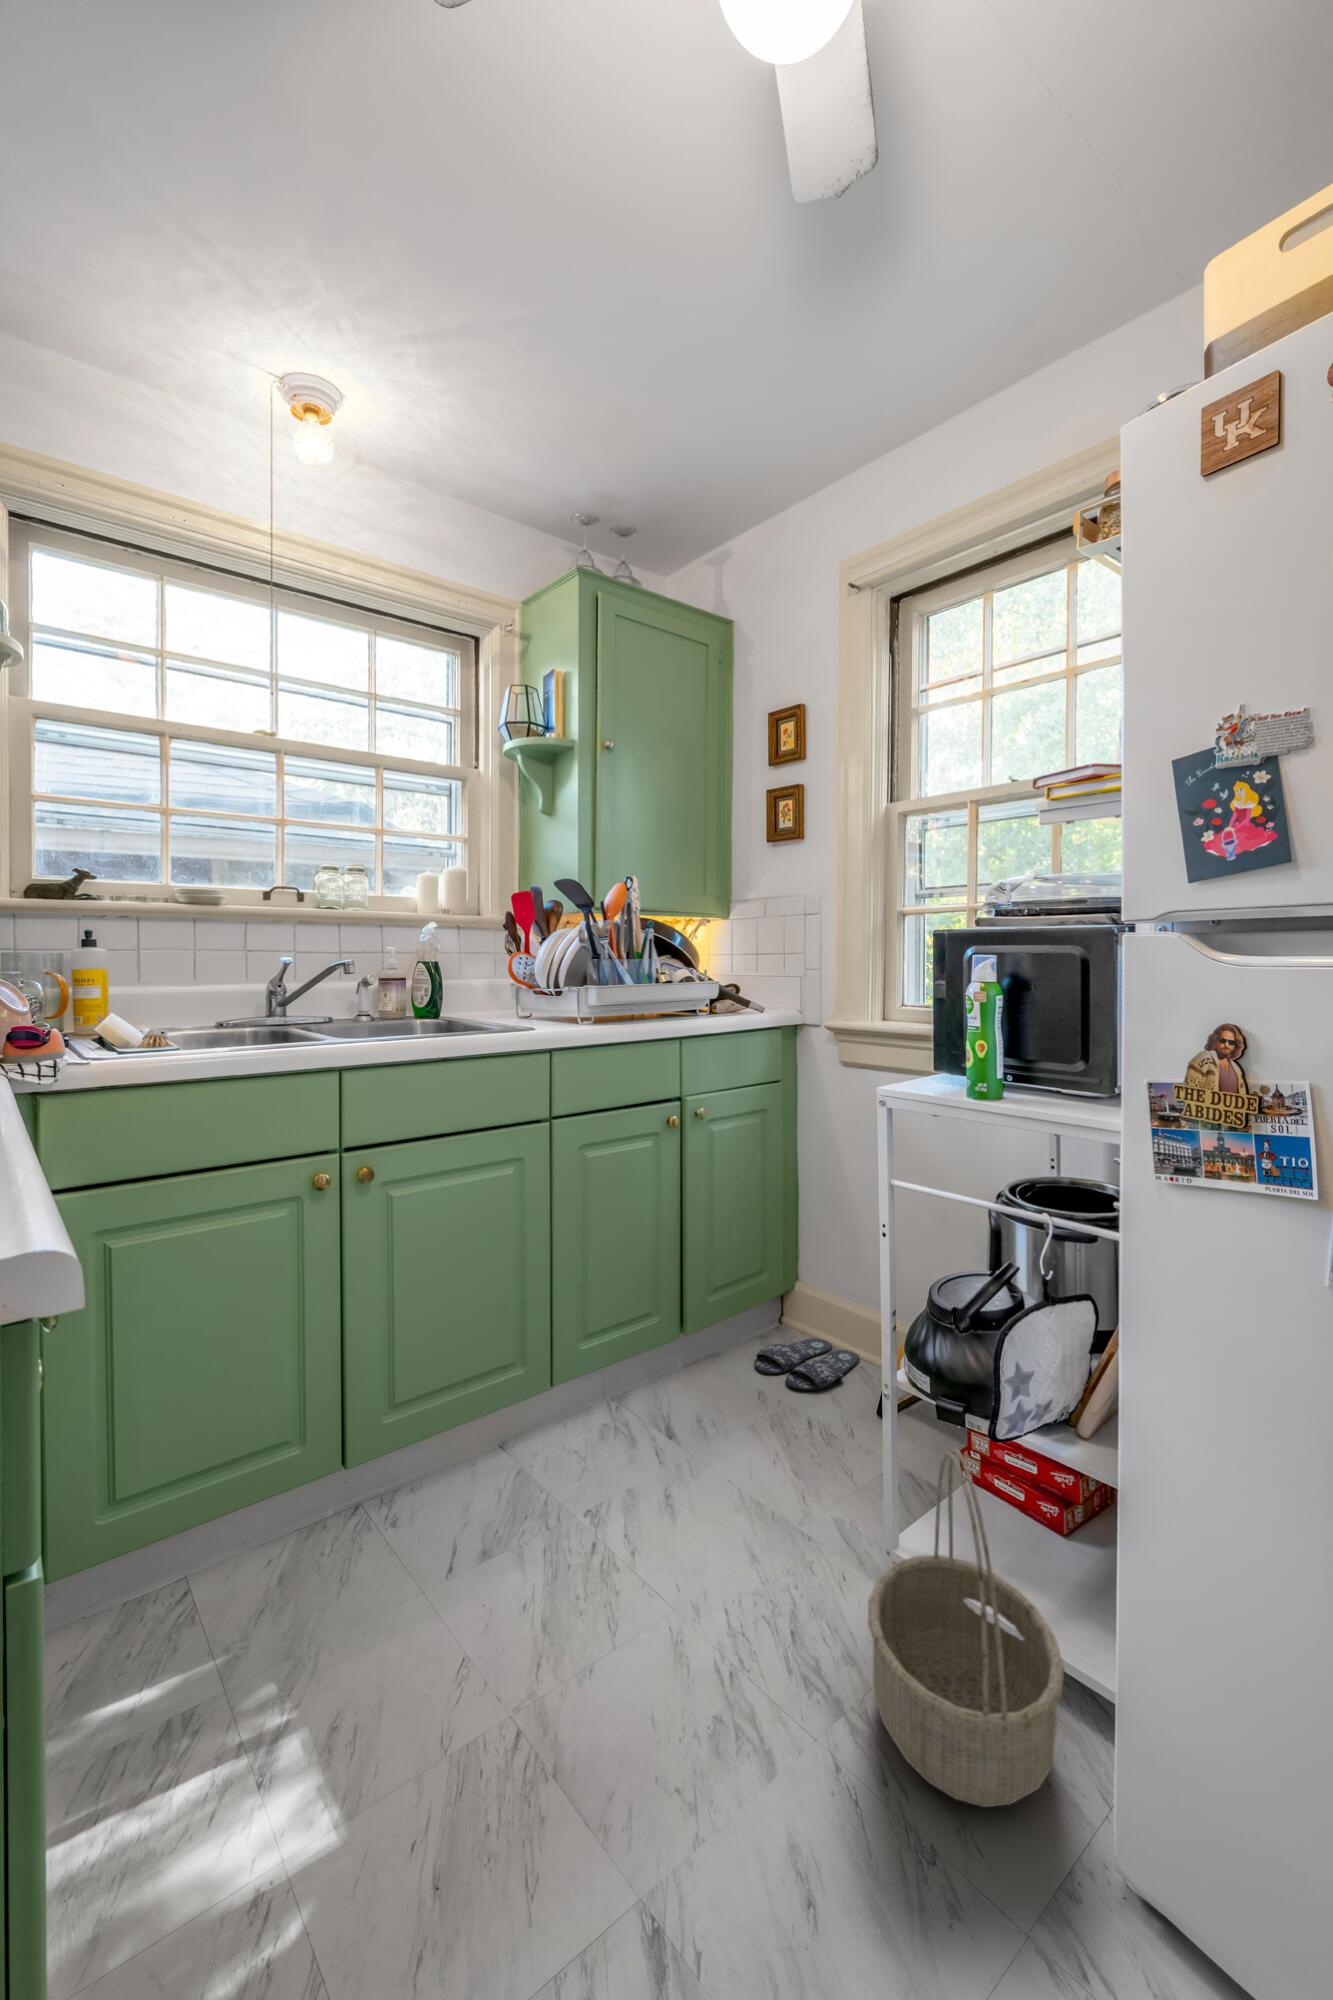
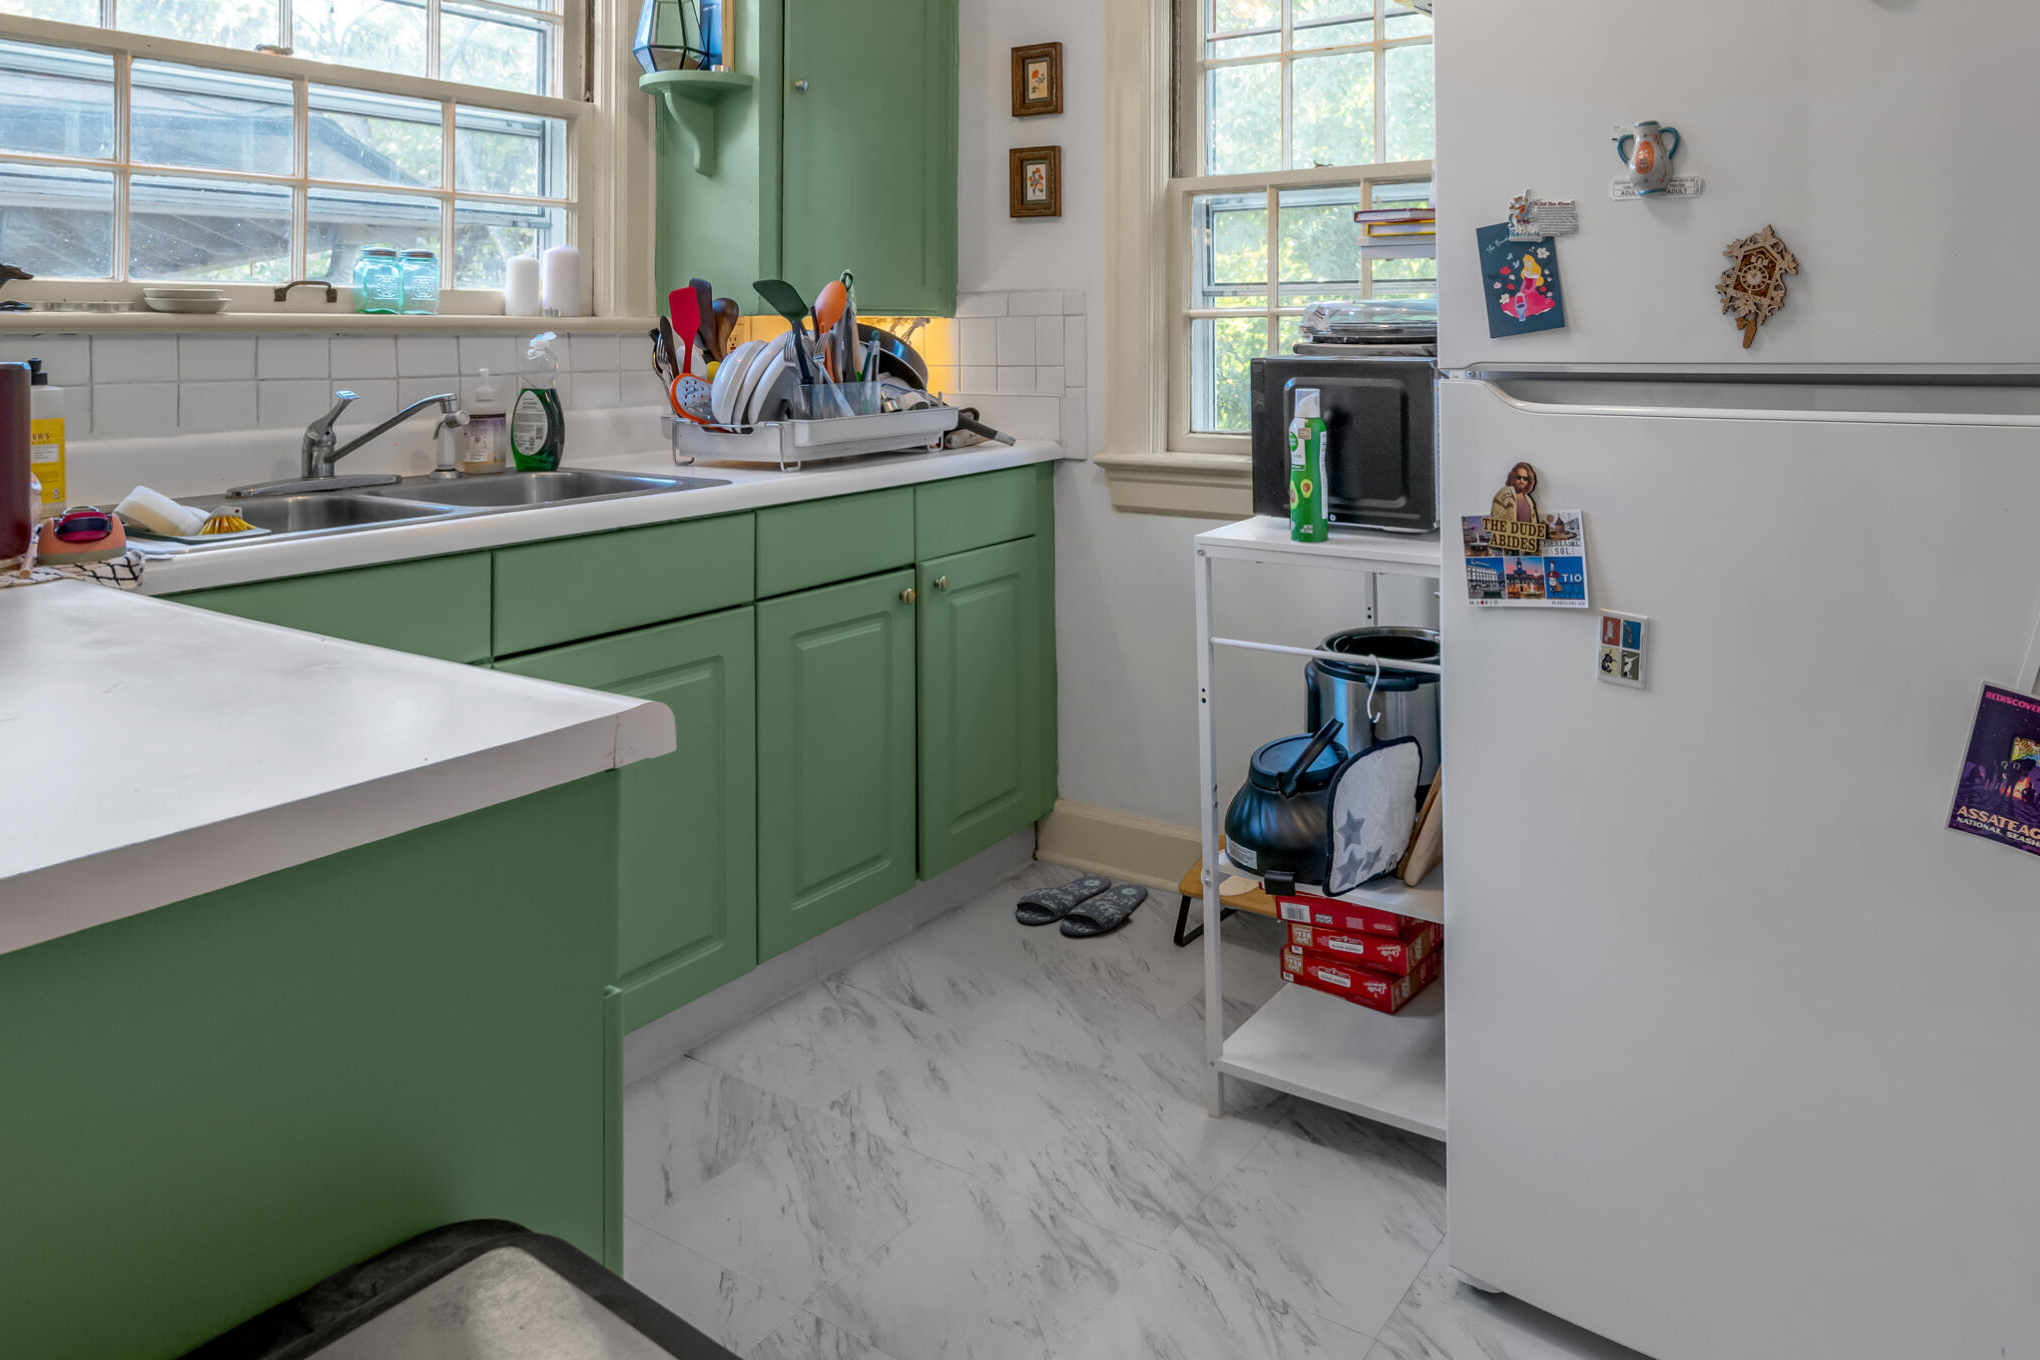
basket: present [868,1449,1065,1807] -> none [1208,914,1403,1258]

